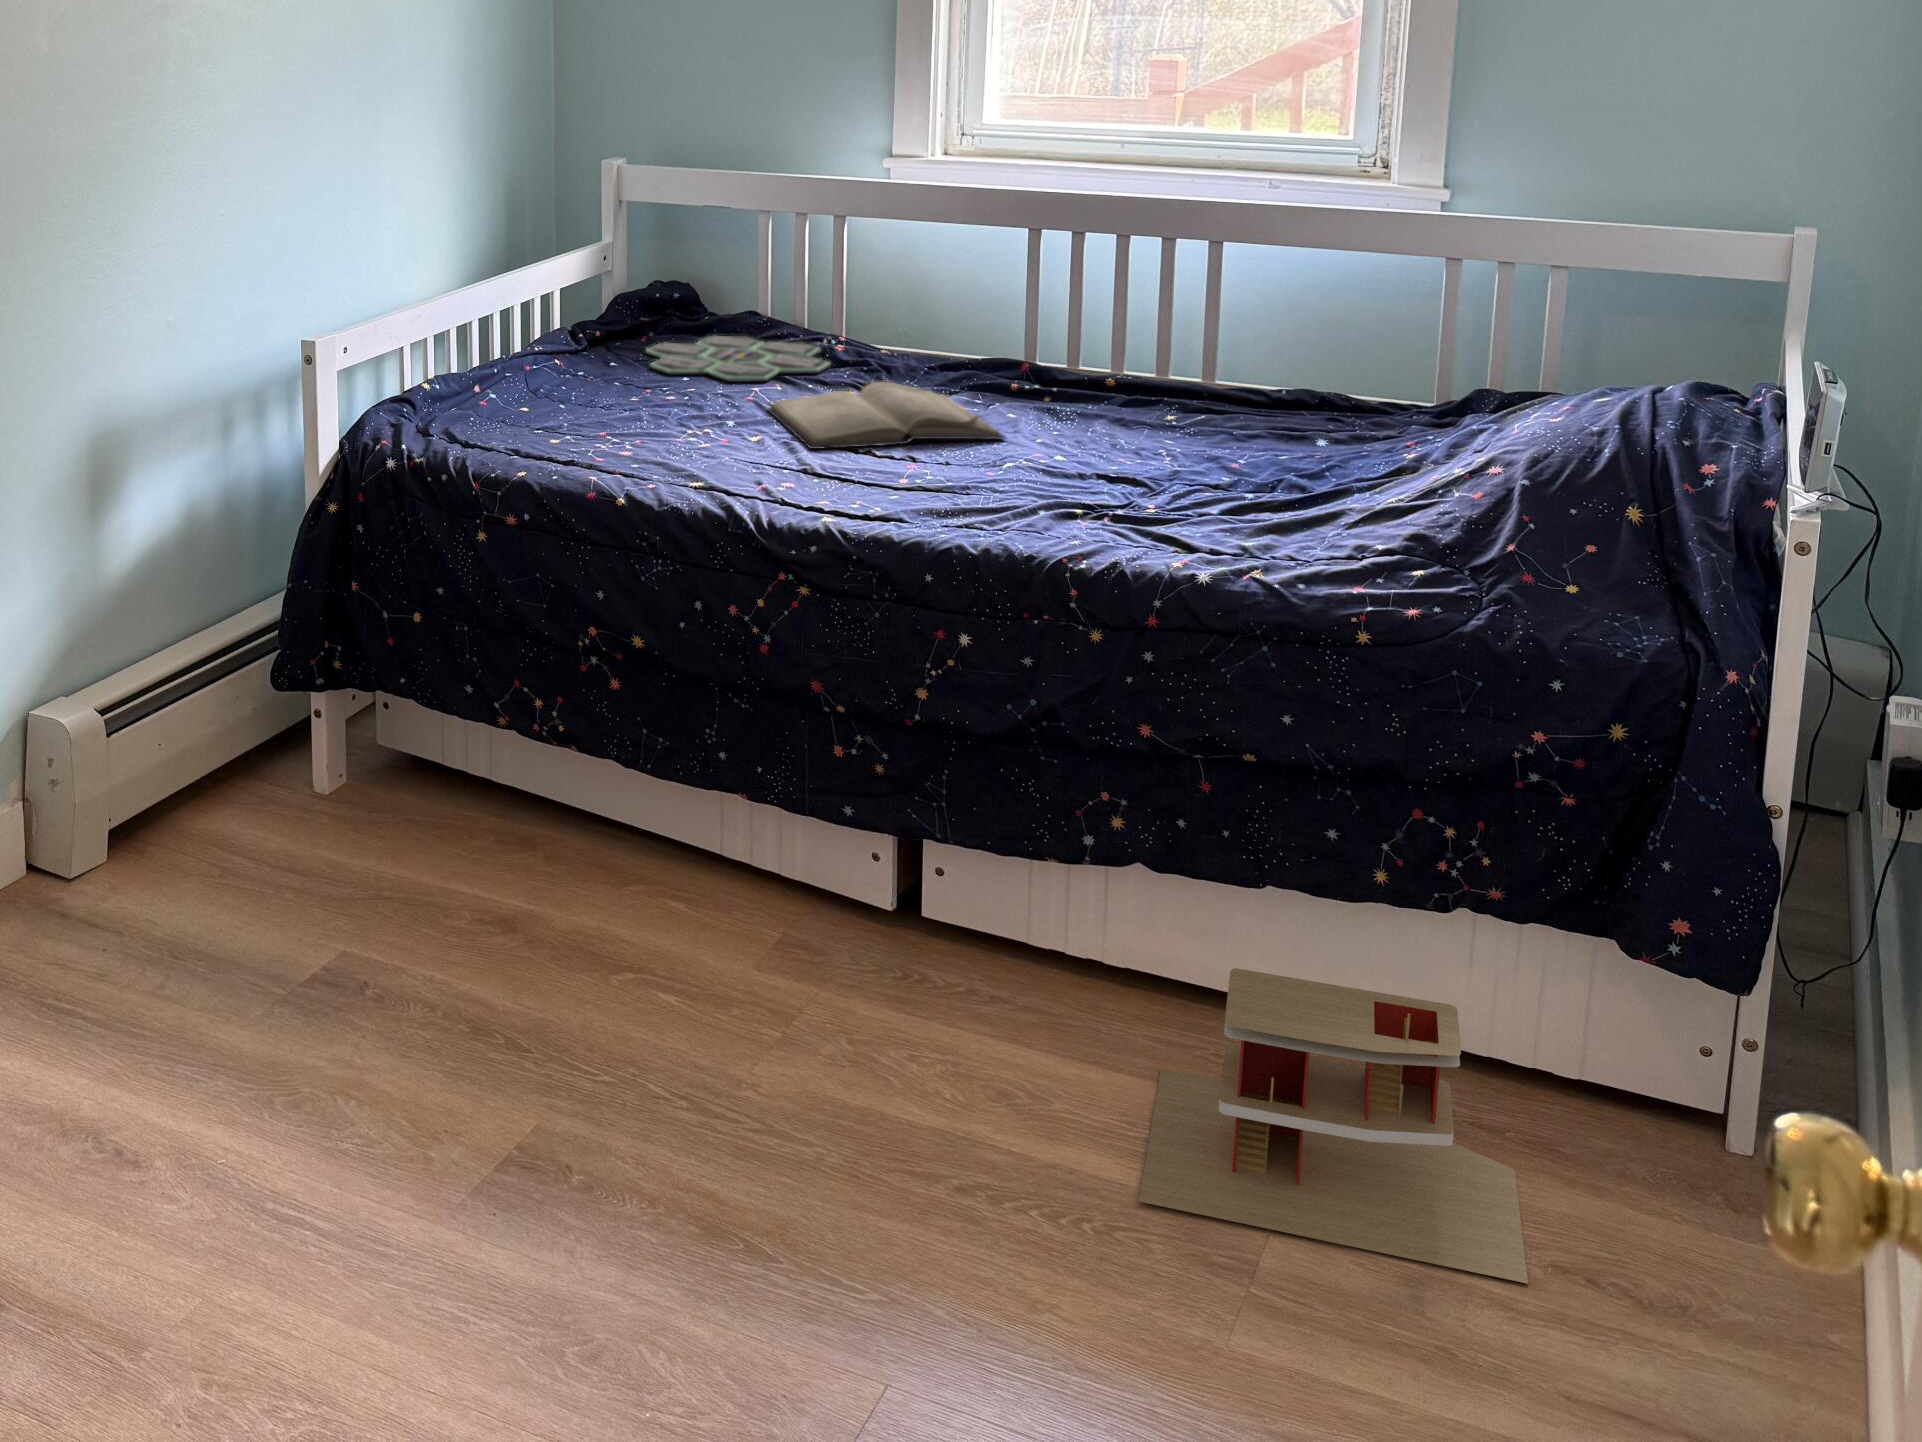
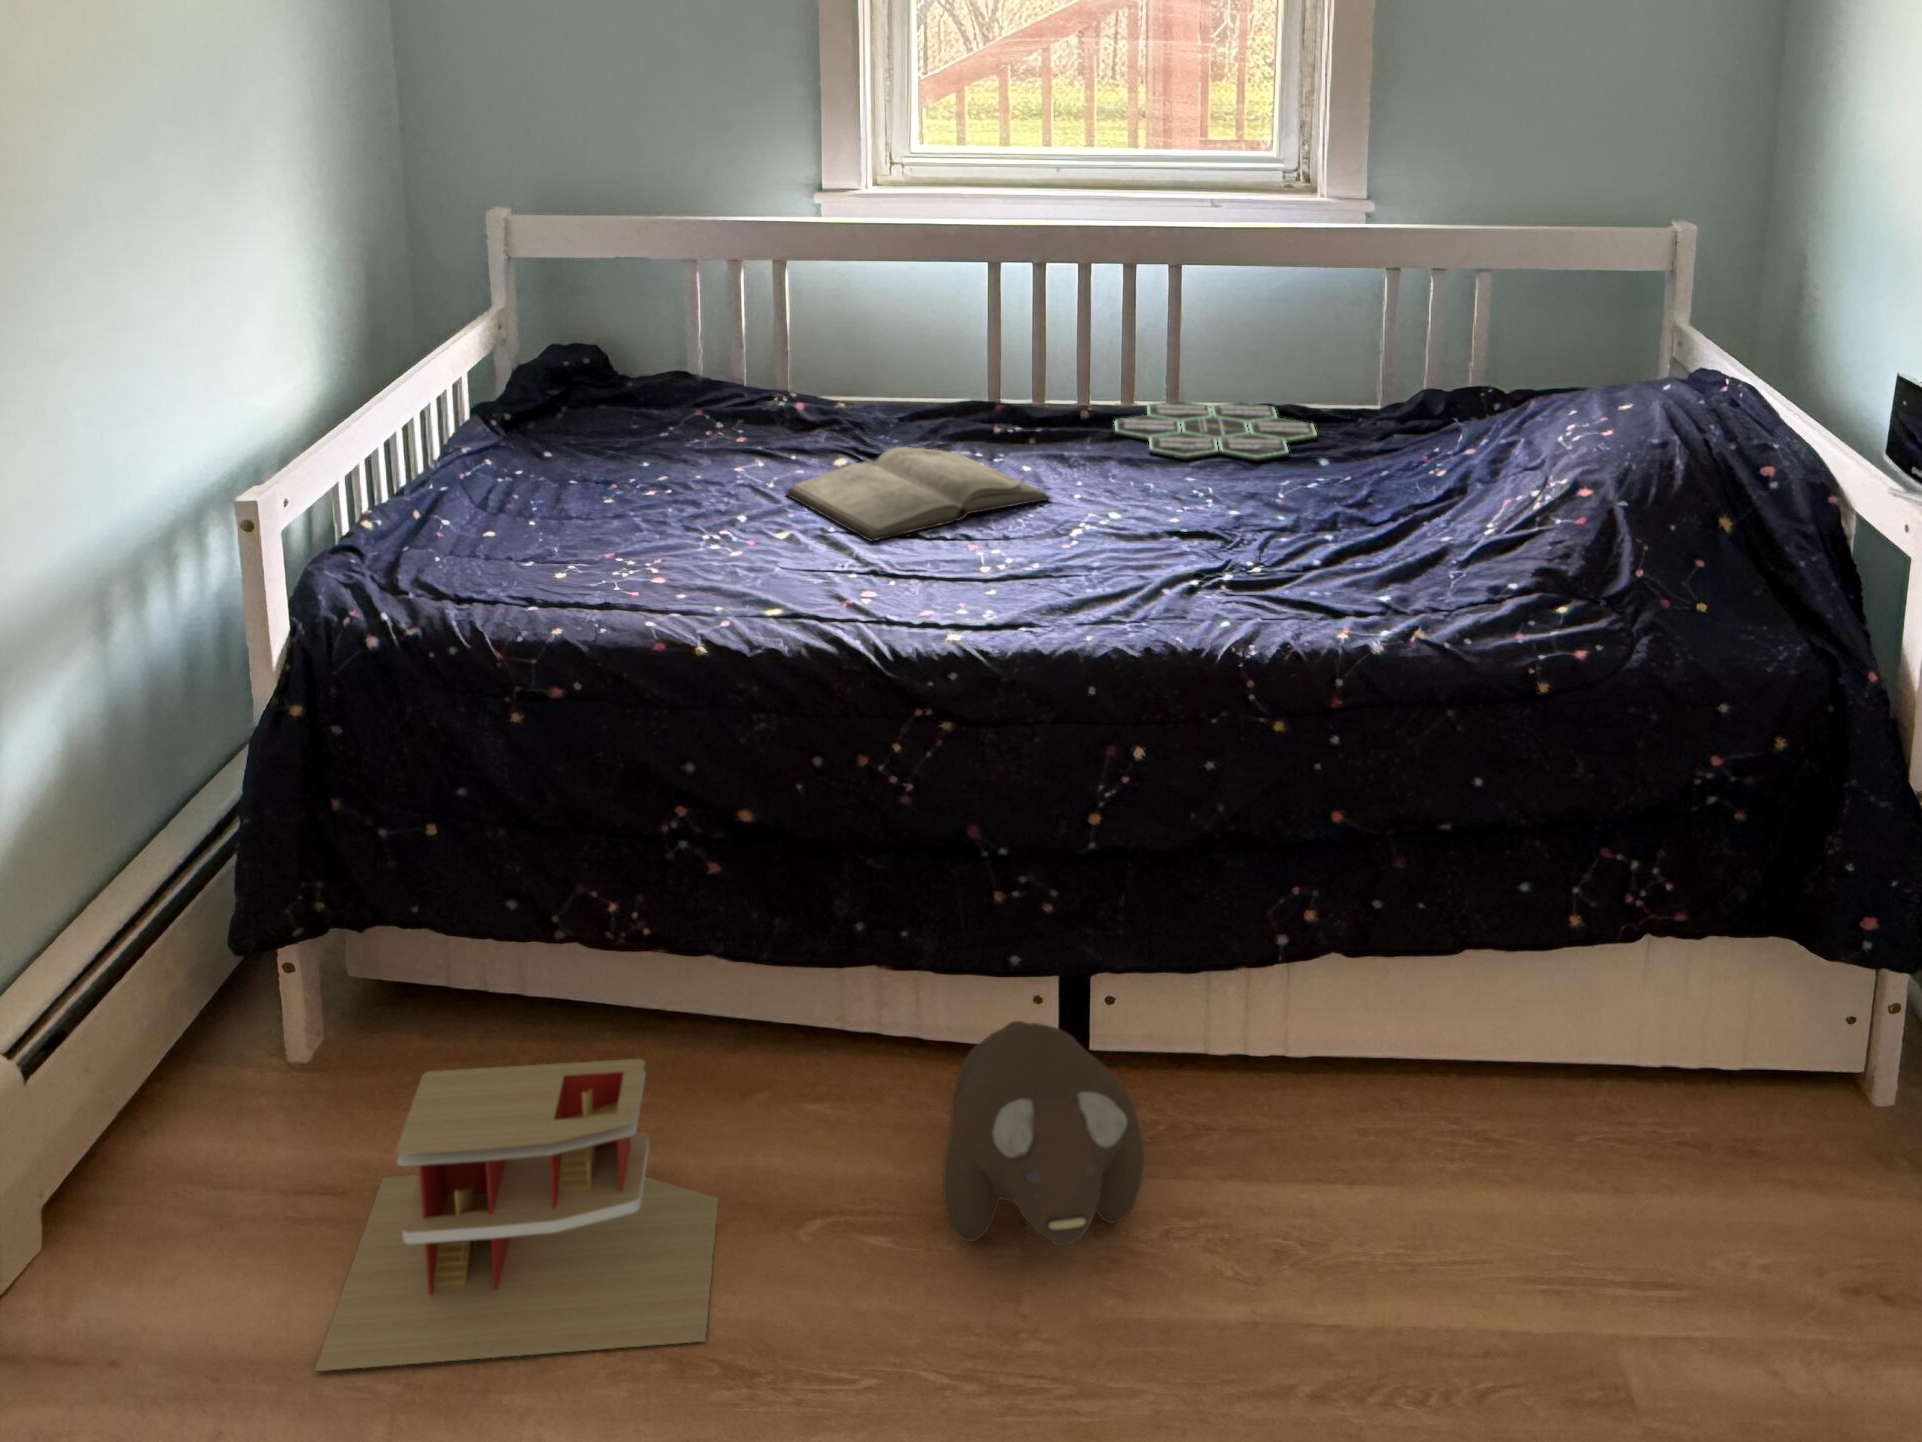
board game: present [645,336,831,382] -> present [1114,400,1317,461]
plush toy: none [730,855,908,1043] -> present [943,1021,1144,1246]
toy house: present [1139,968,1528,1283] -> present [315,1059,718,1371]

